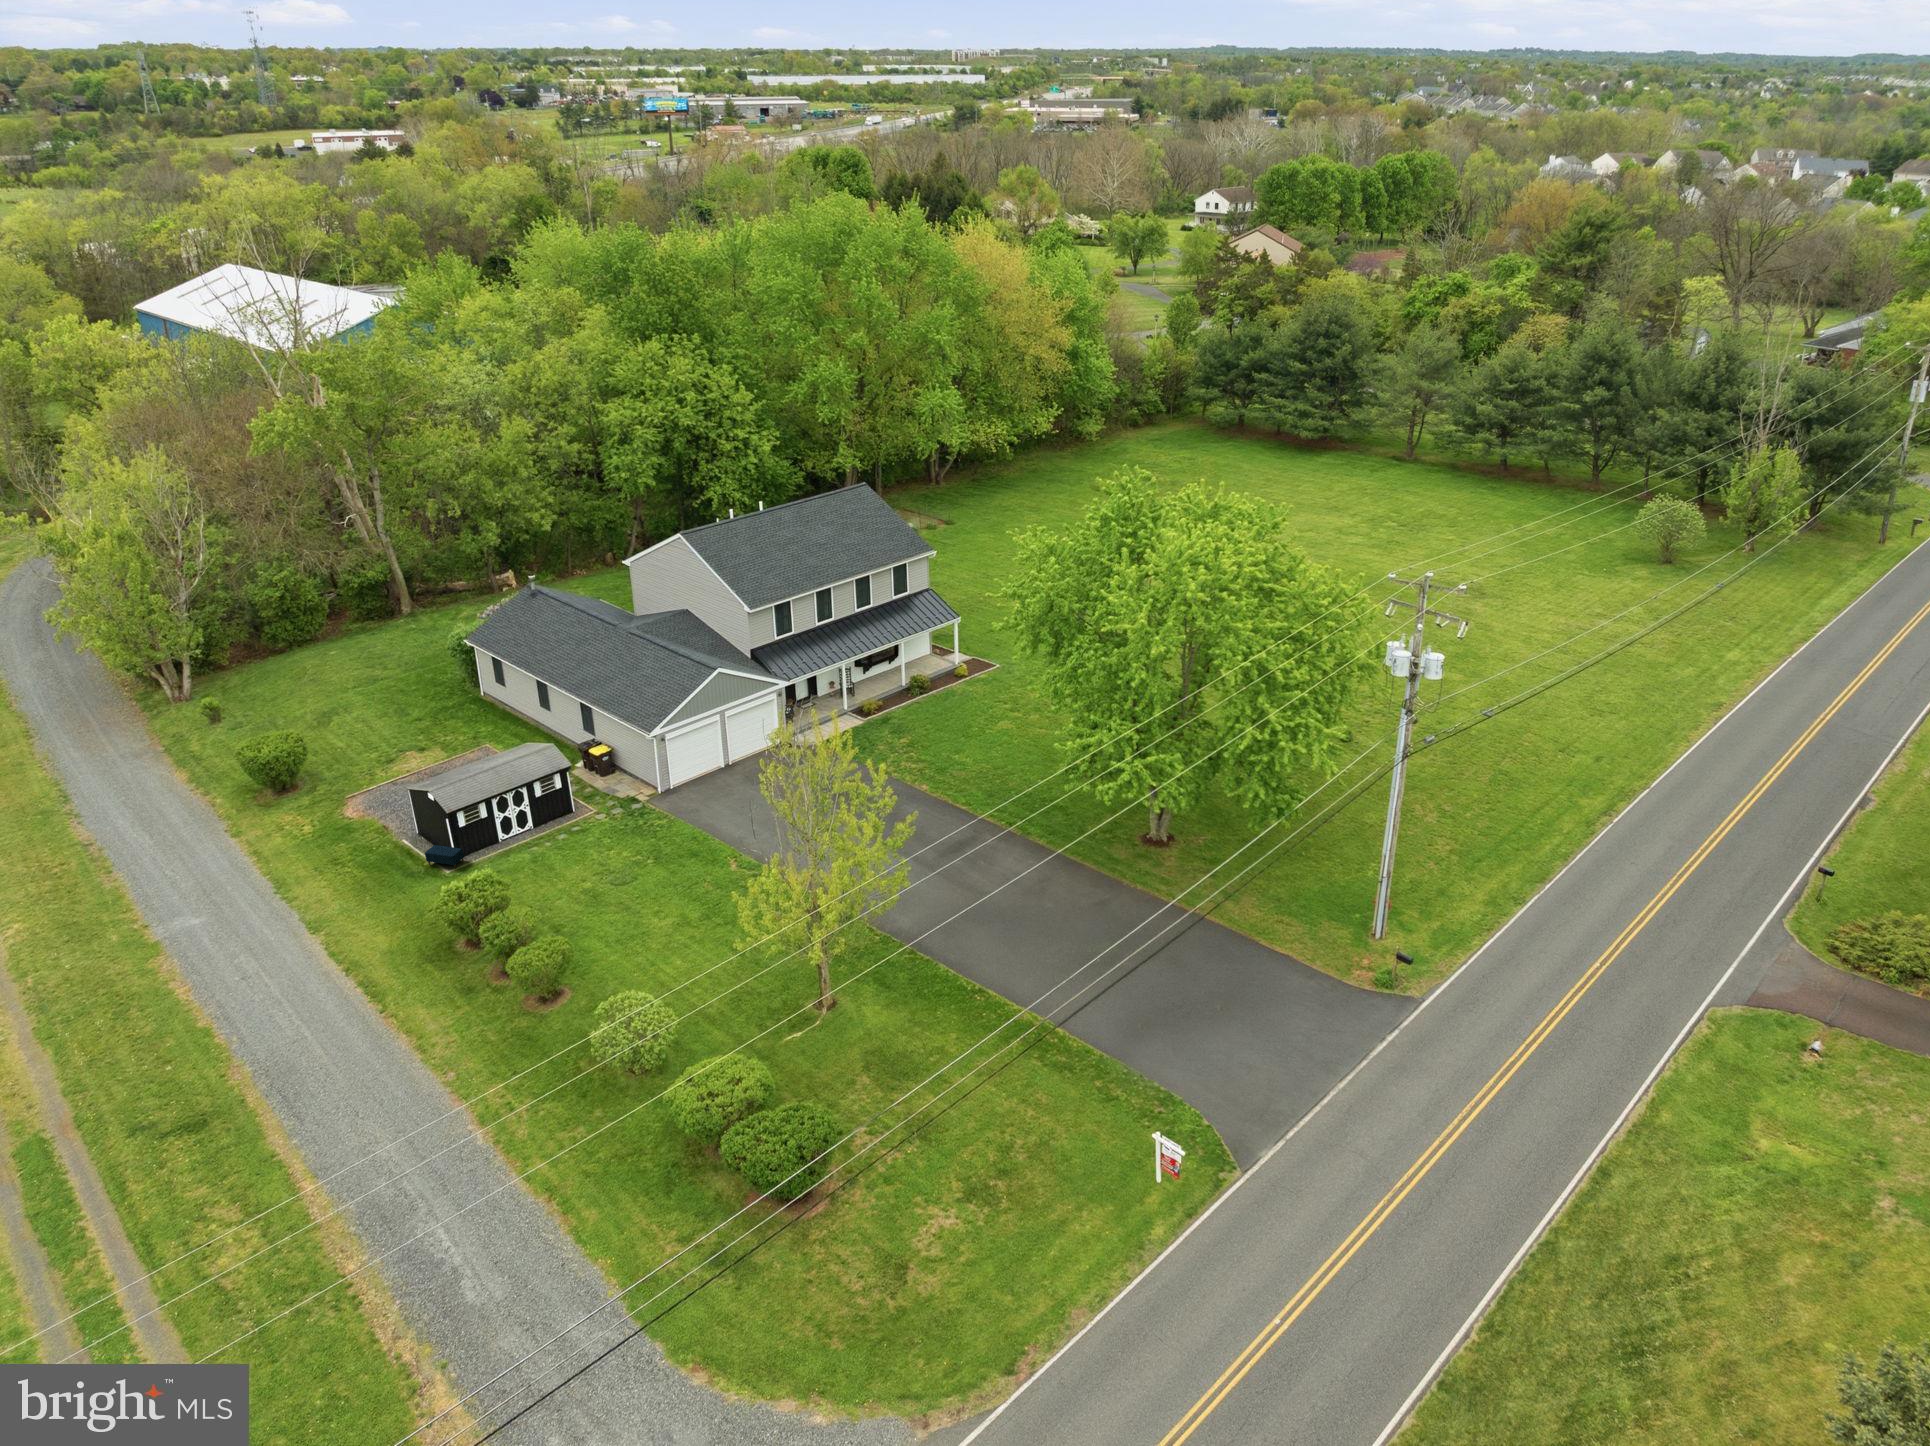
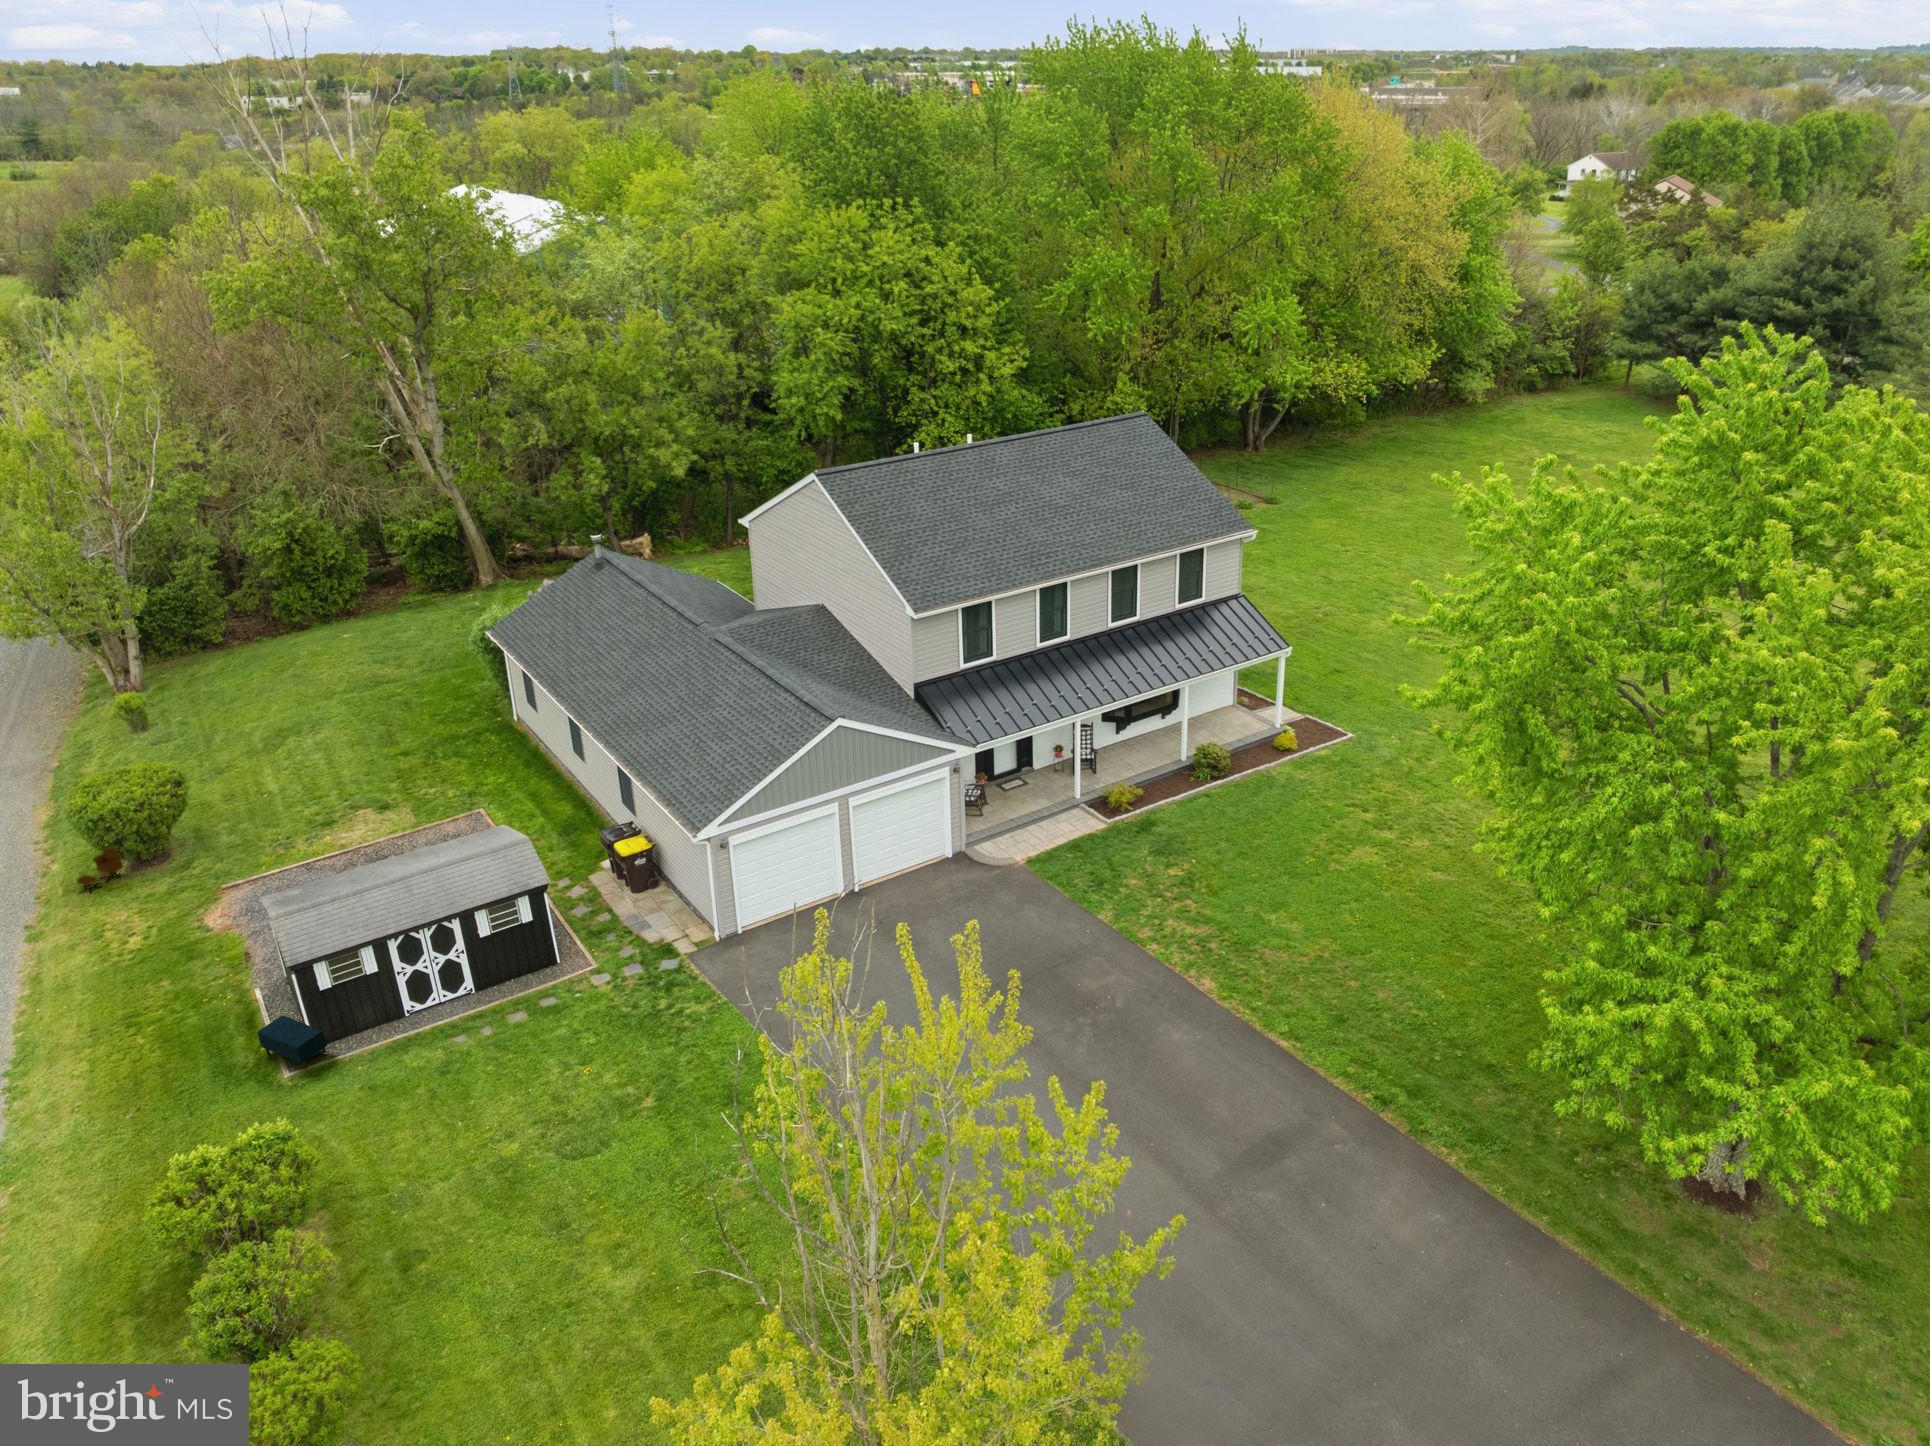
lounge chair: none [247,779,273,810] -> present [77,844,123,891]

